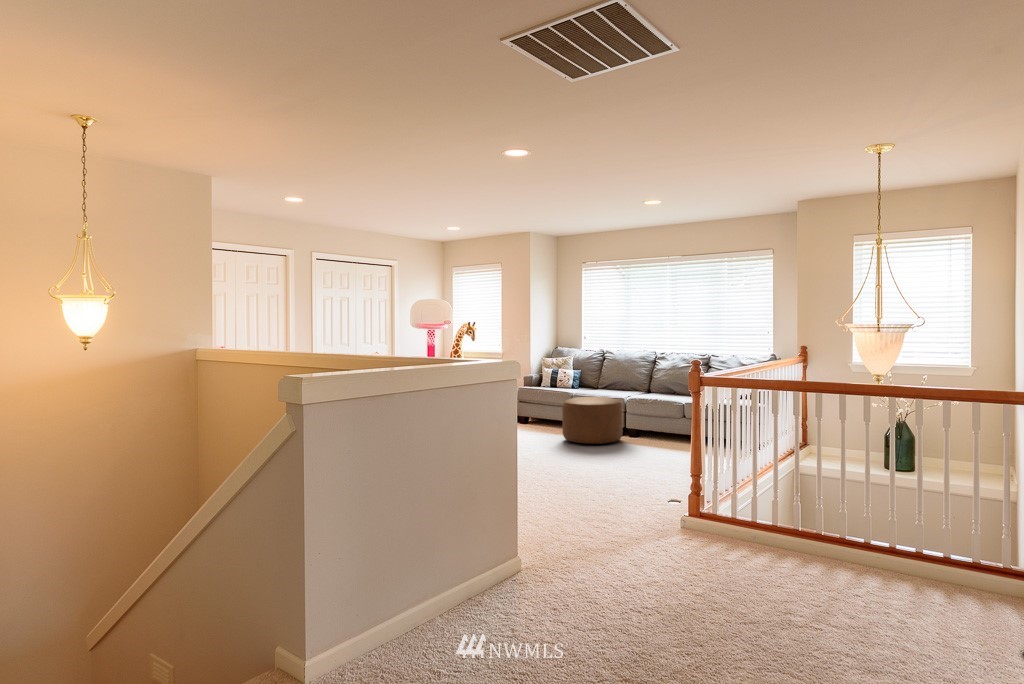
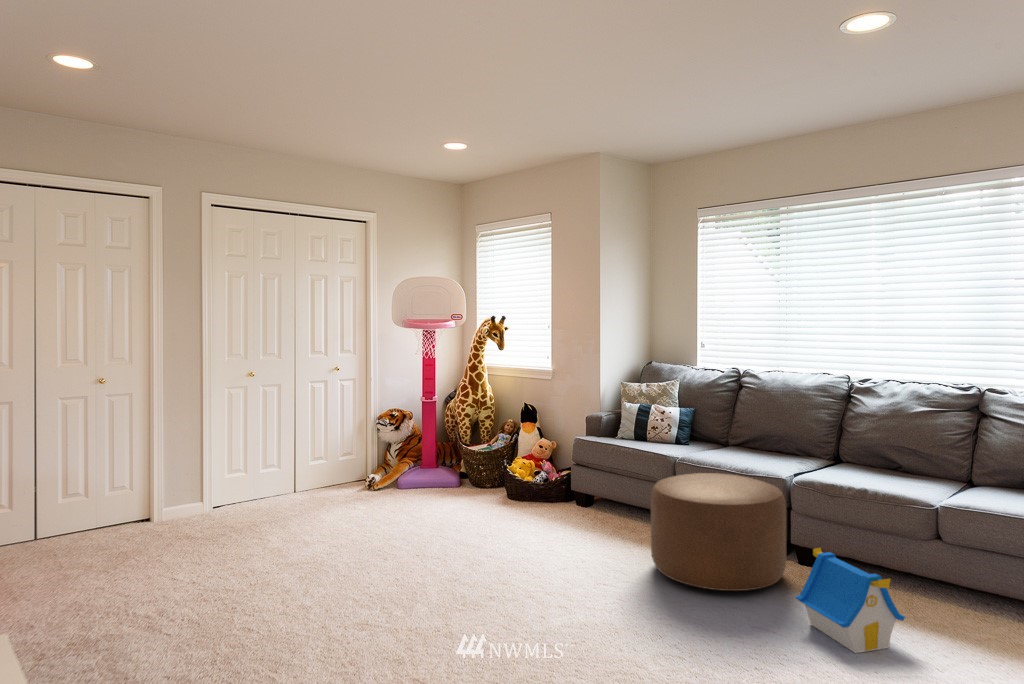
toy house: none [623,420,664,455] -> present [796,548,905,653]

